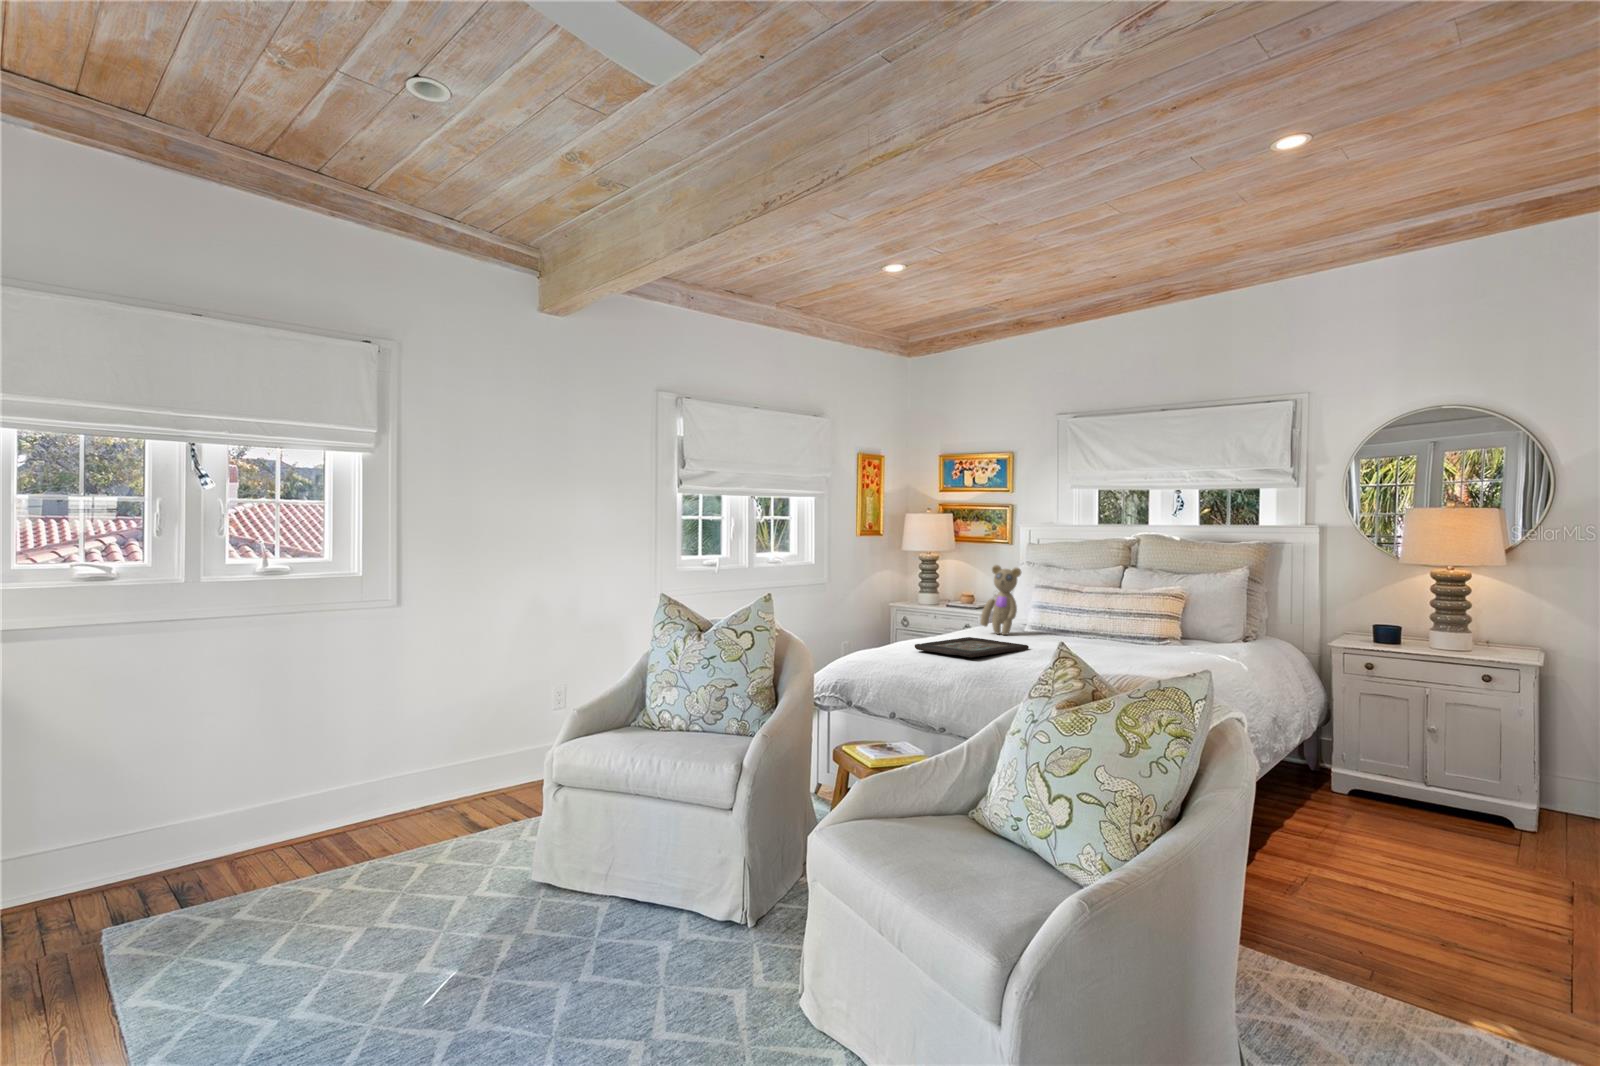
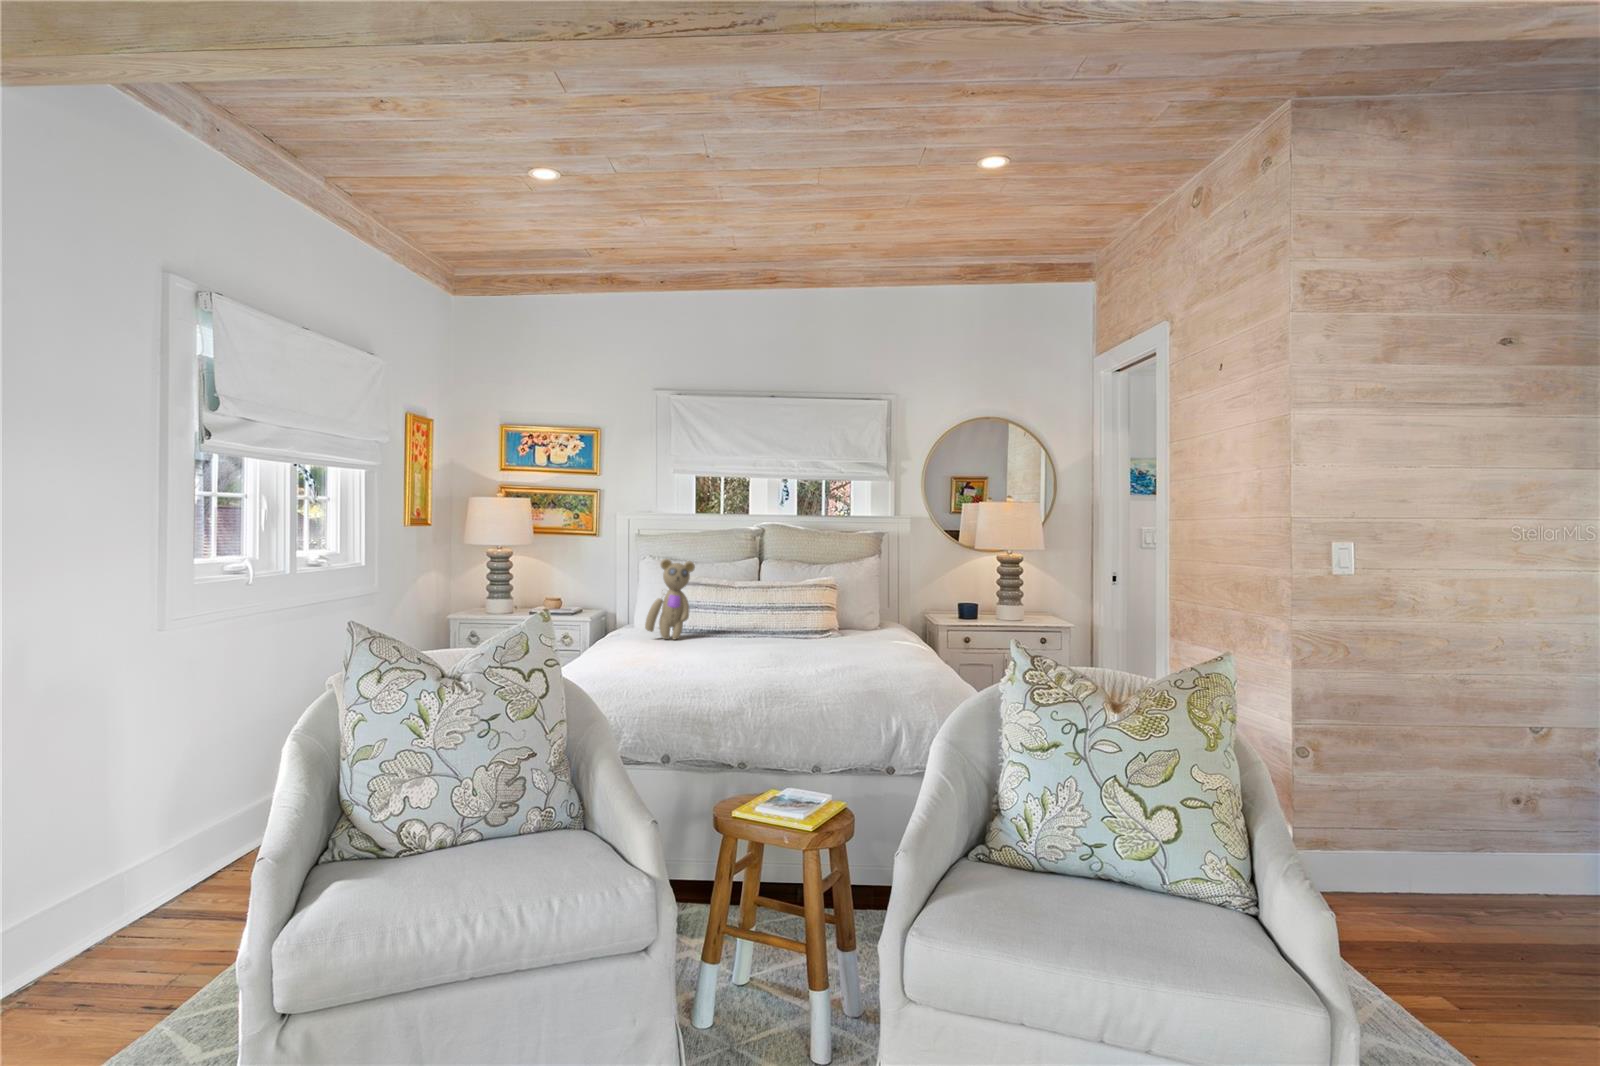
decorative tray: present [915,637,1029,657] -> none [618,646,736,669]

